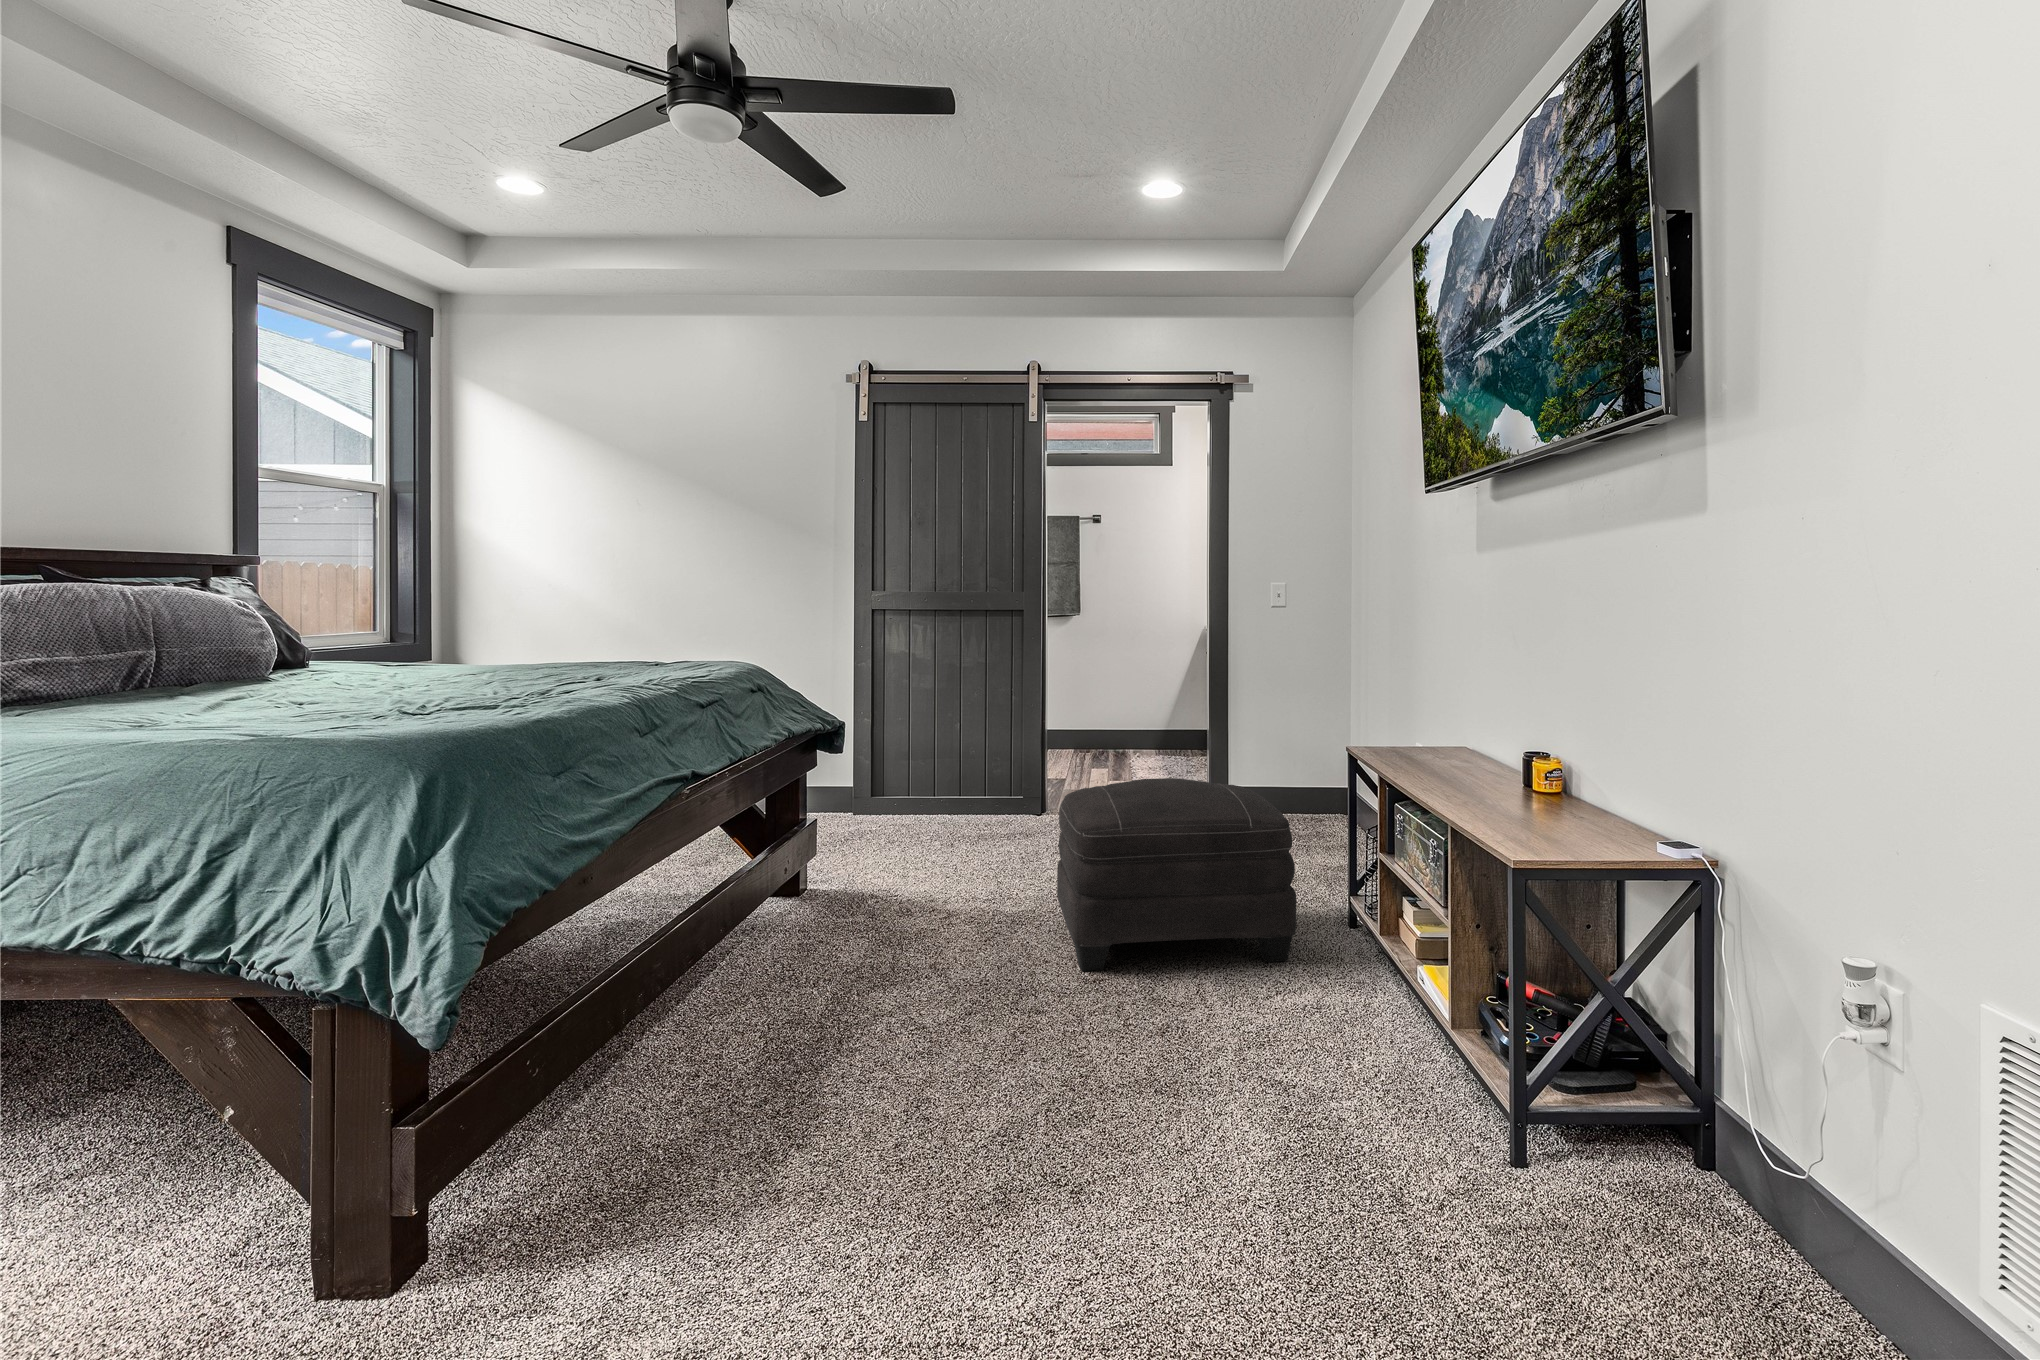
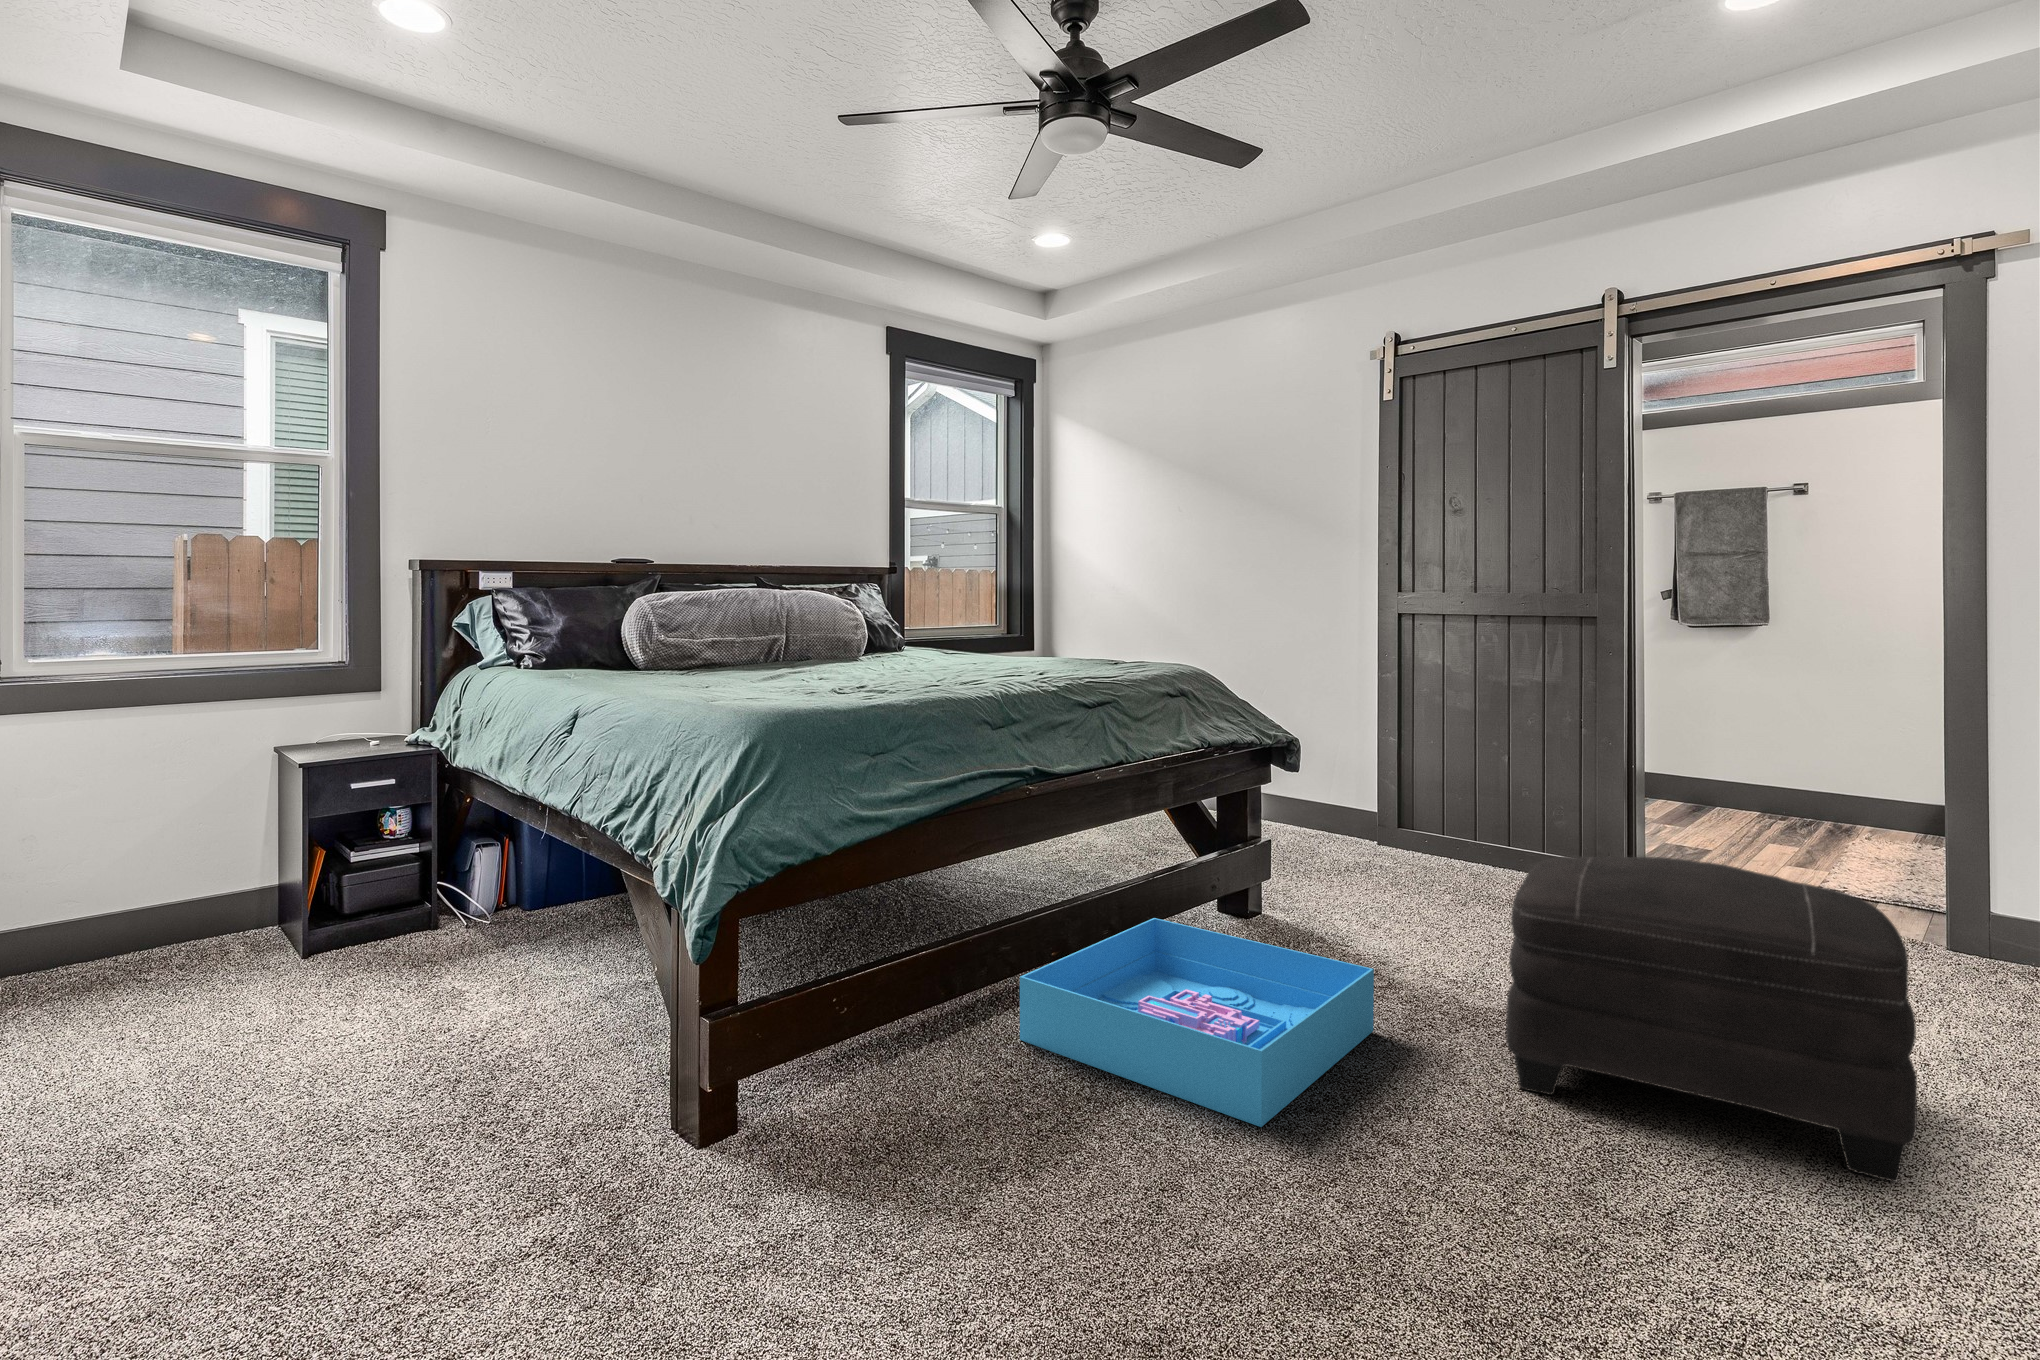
storage bin: none [652,907,963,1075] -> present [1020,918,1374,1127]

